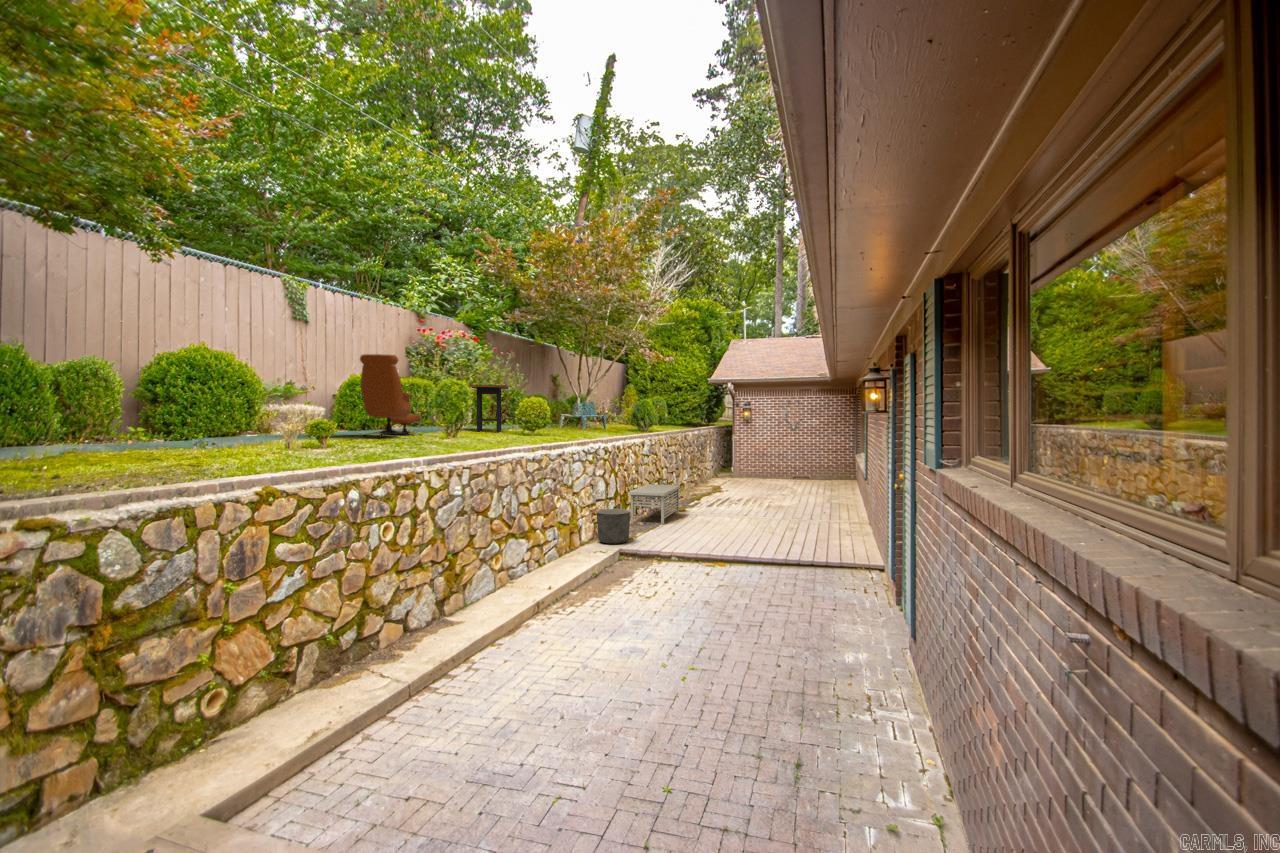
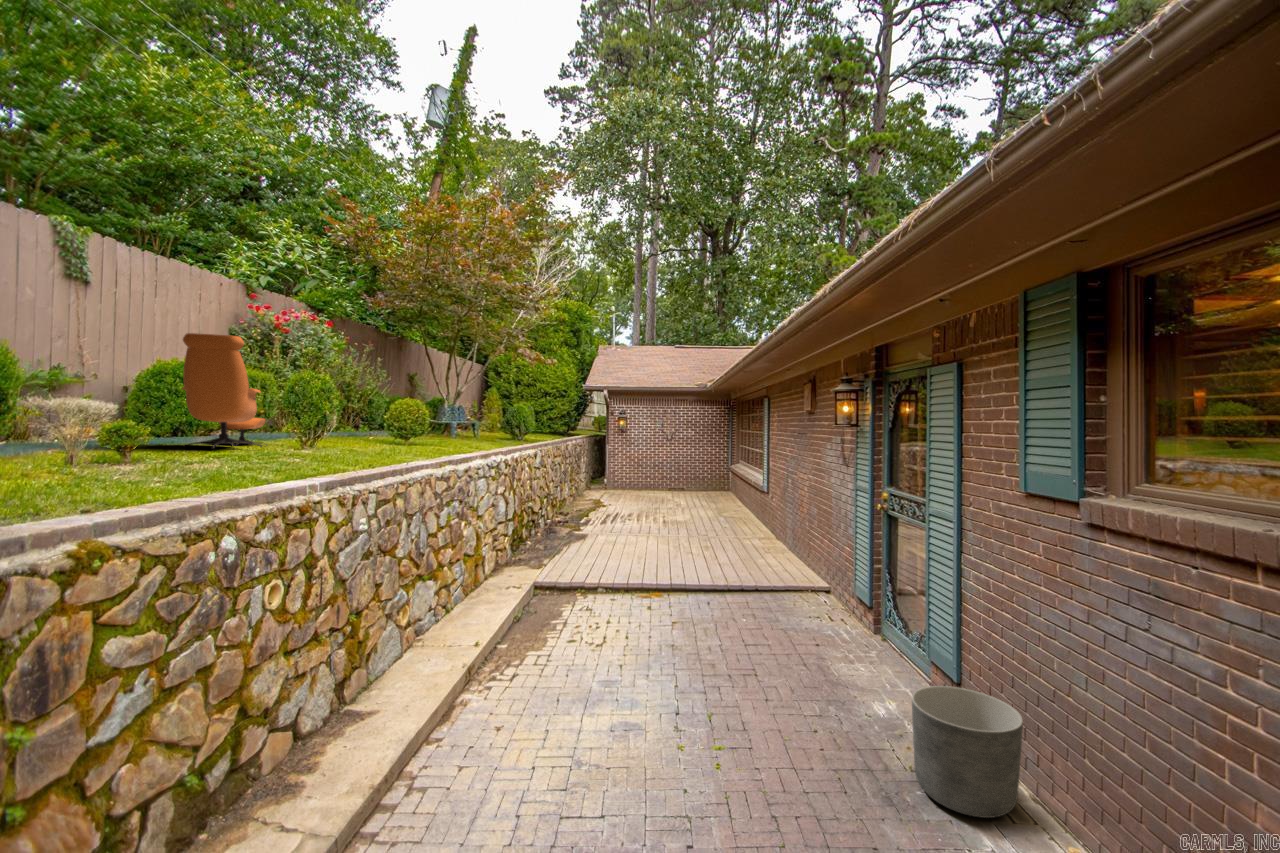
side table: present [469,385,508,432] -> none [325,382,376,441]
storage bench: present [628,484,680,524] -> none [524,501,577,547]
planter: present [597,509,630,544] -> present [912,686,1023,818]

